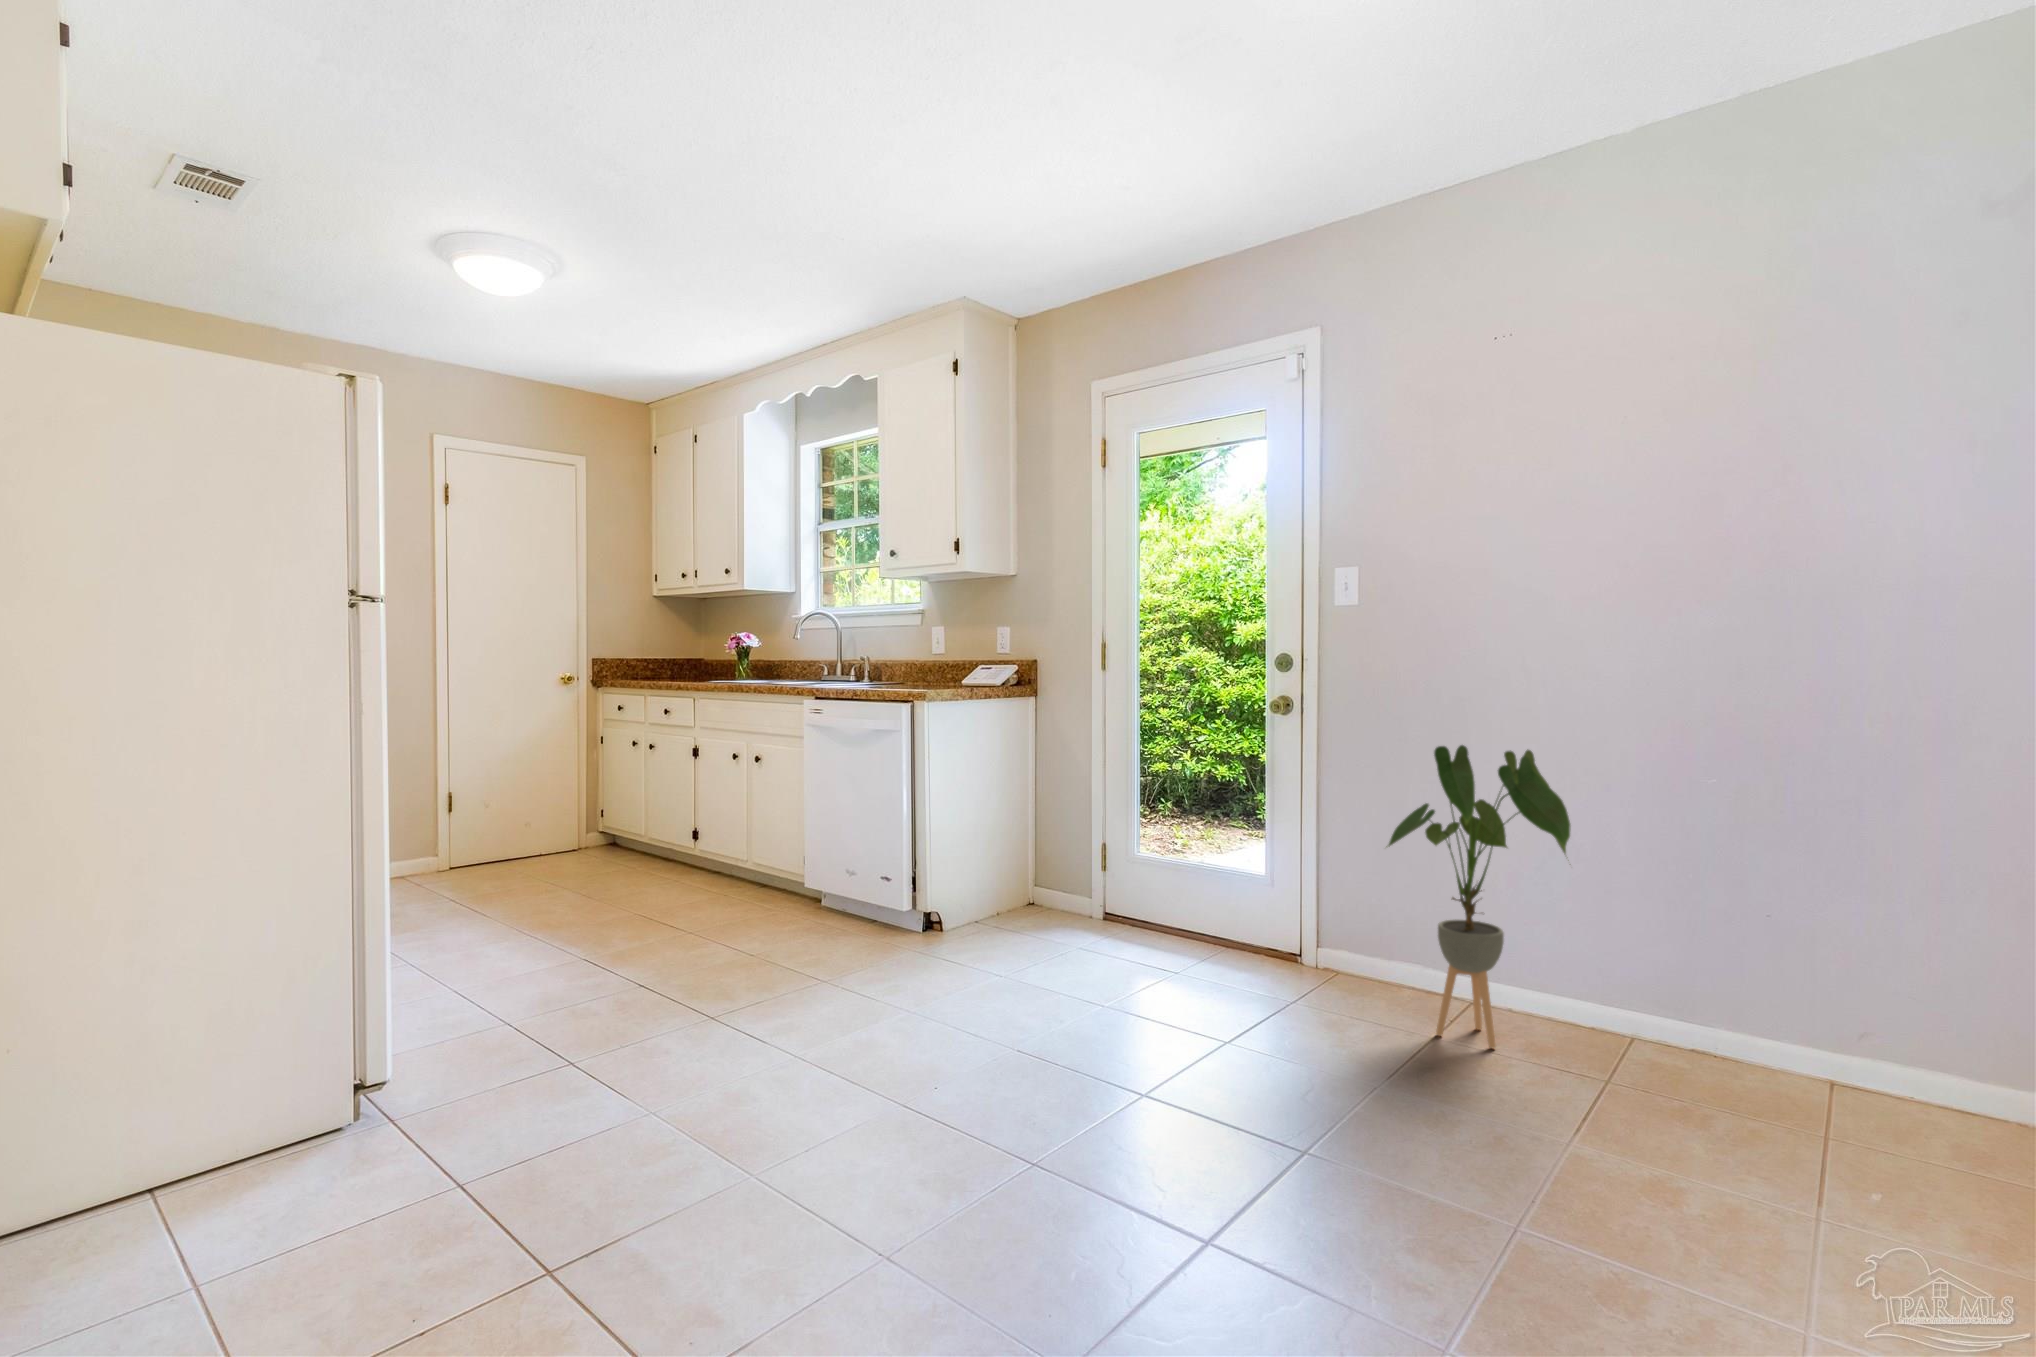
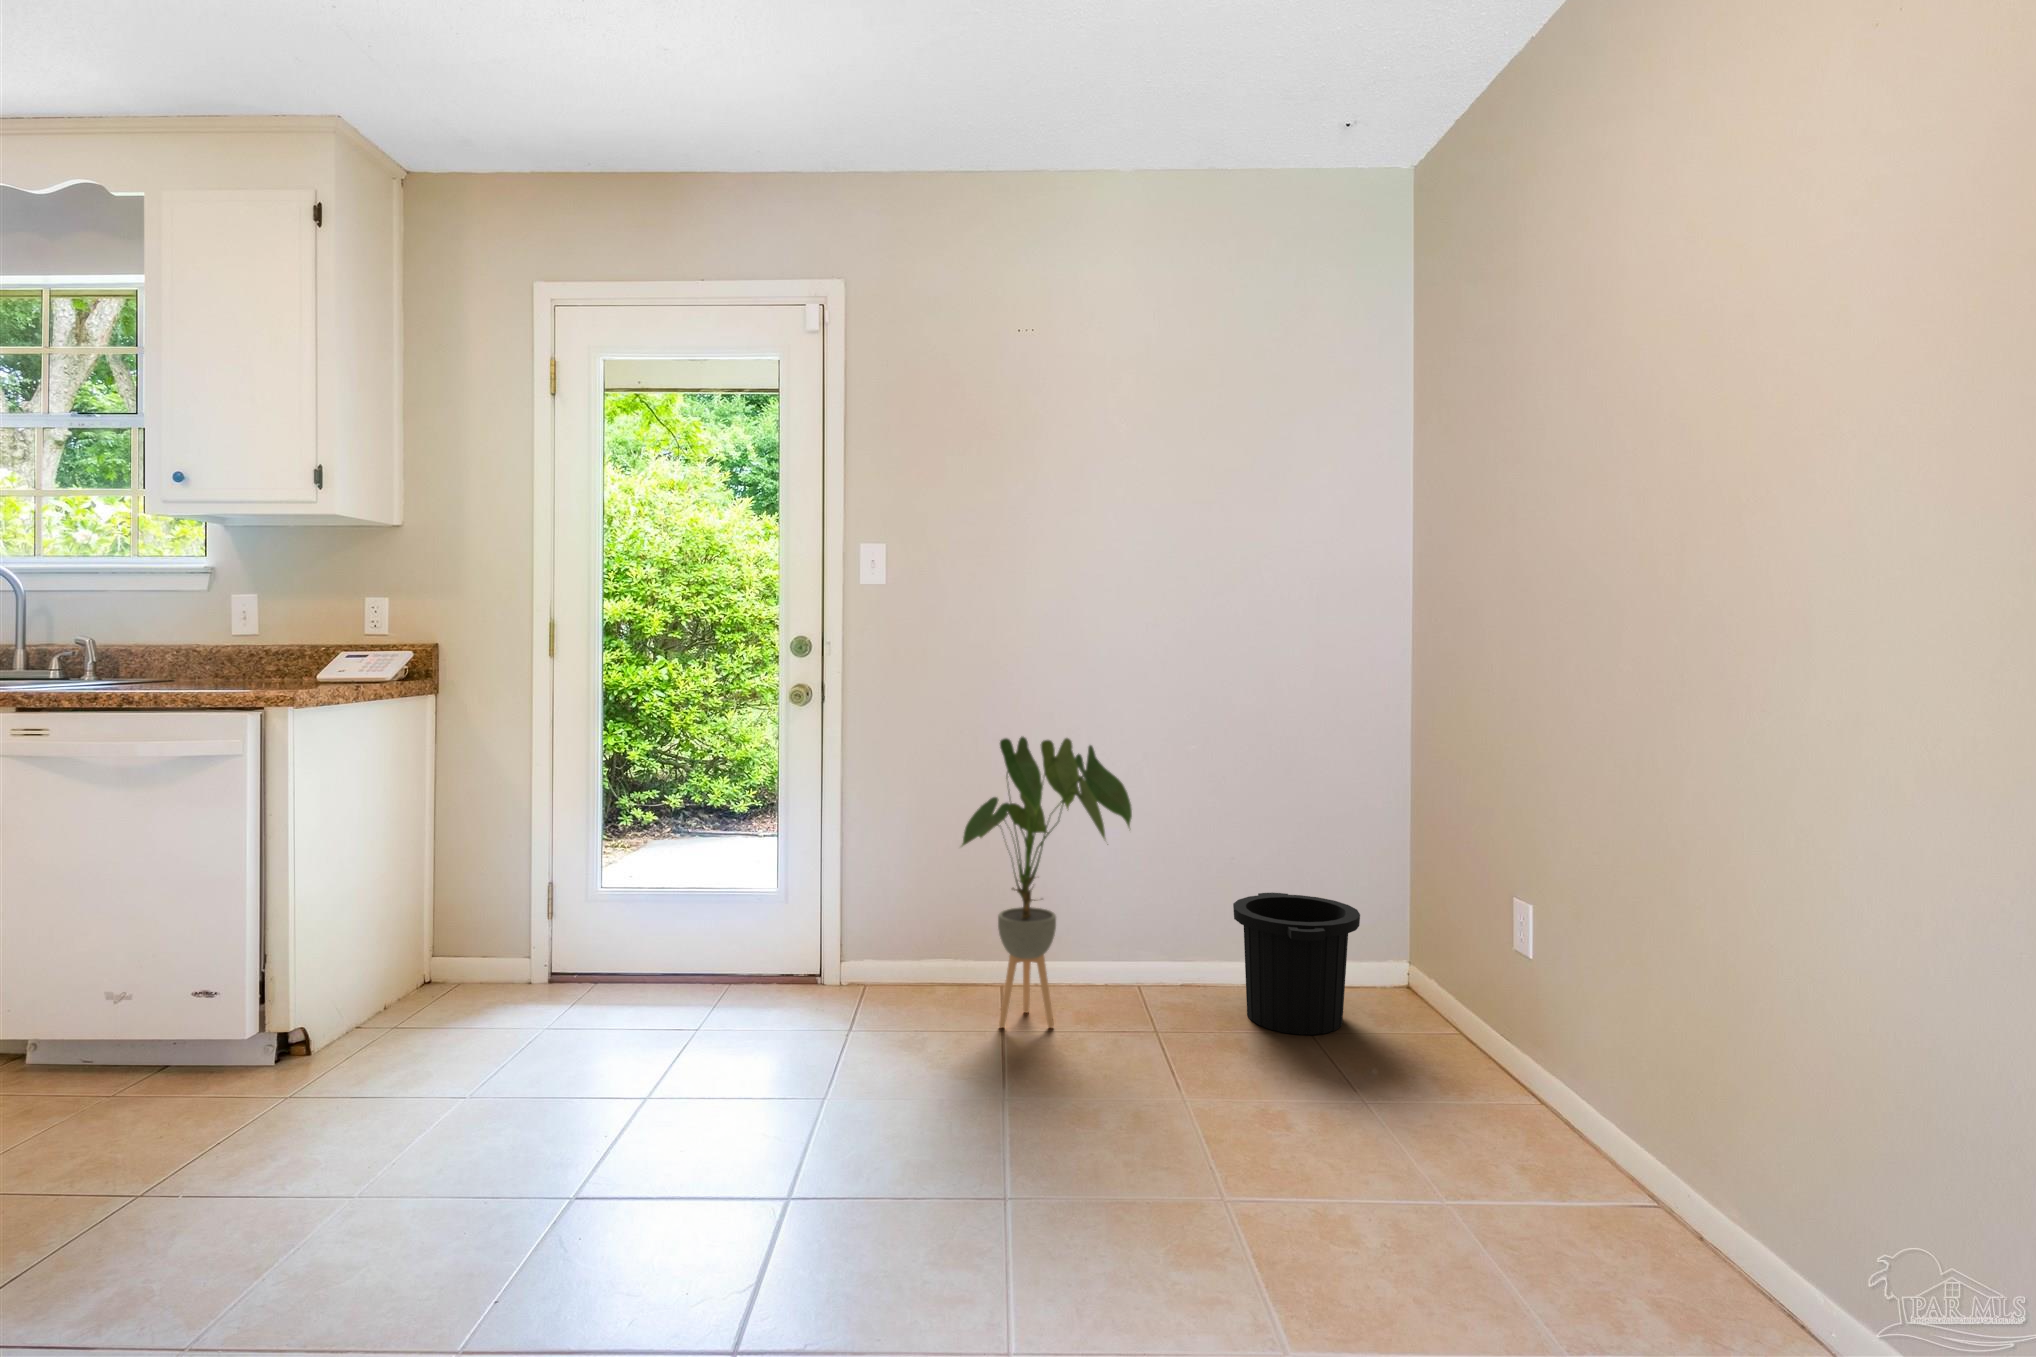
trash can: none [1741,957,1946,1147] -> present [1233,893,1360,1035]

